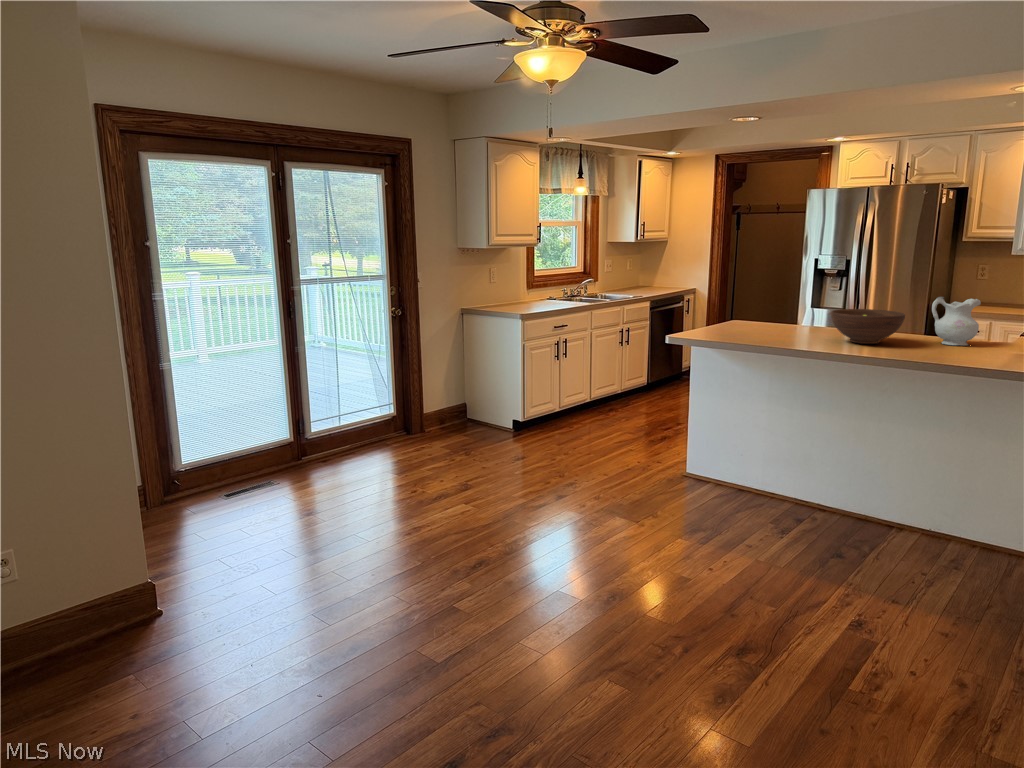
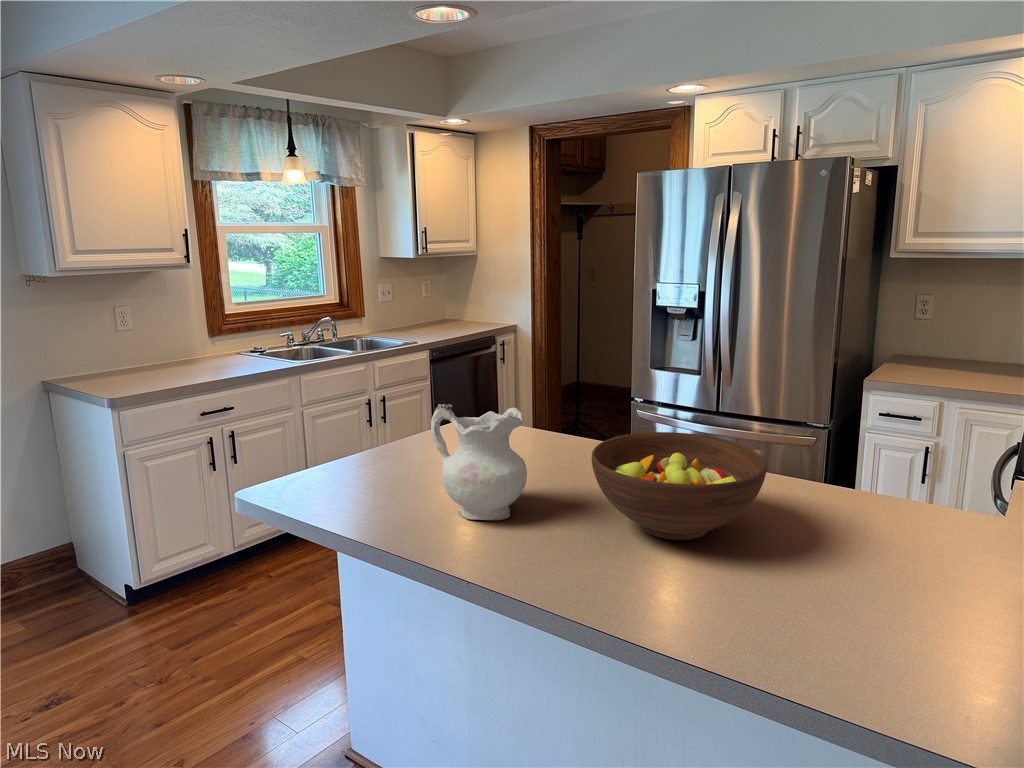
ceramic pitcher: present [932,297,981,346] -> present [431,404,527,520]

